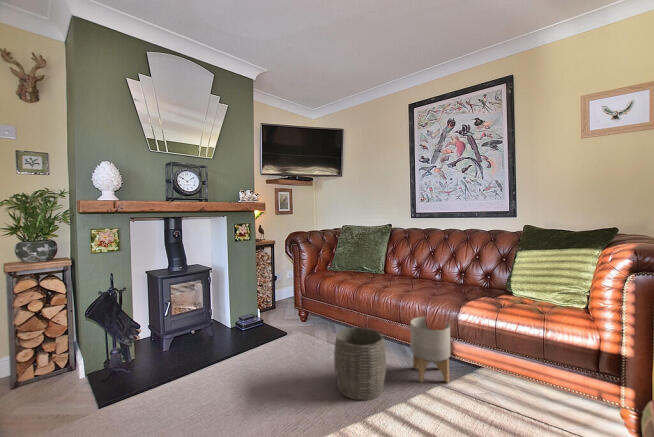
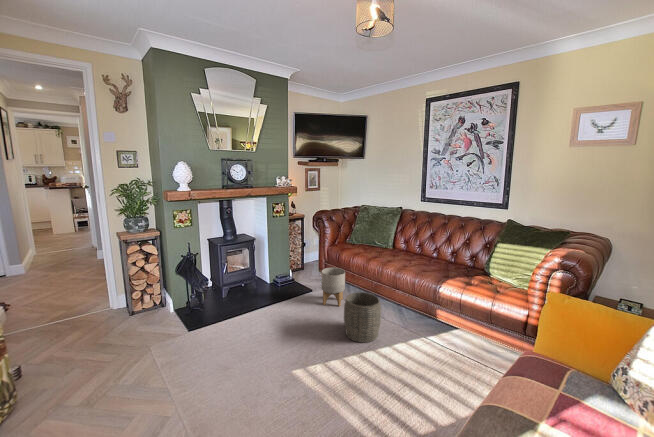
planter: present [410,317,451,383] -> present [322,267,345,306]

